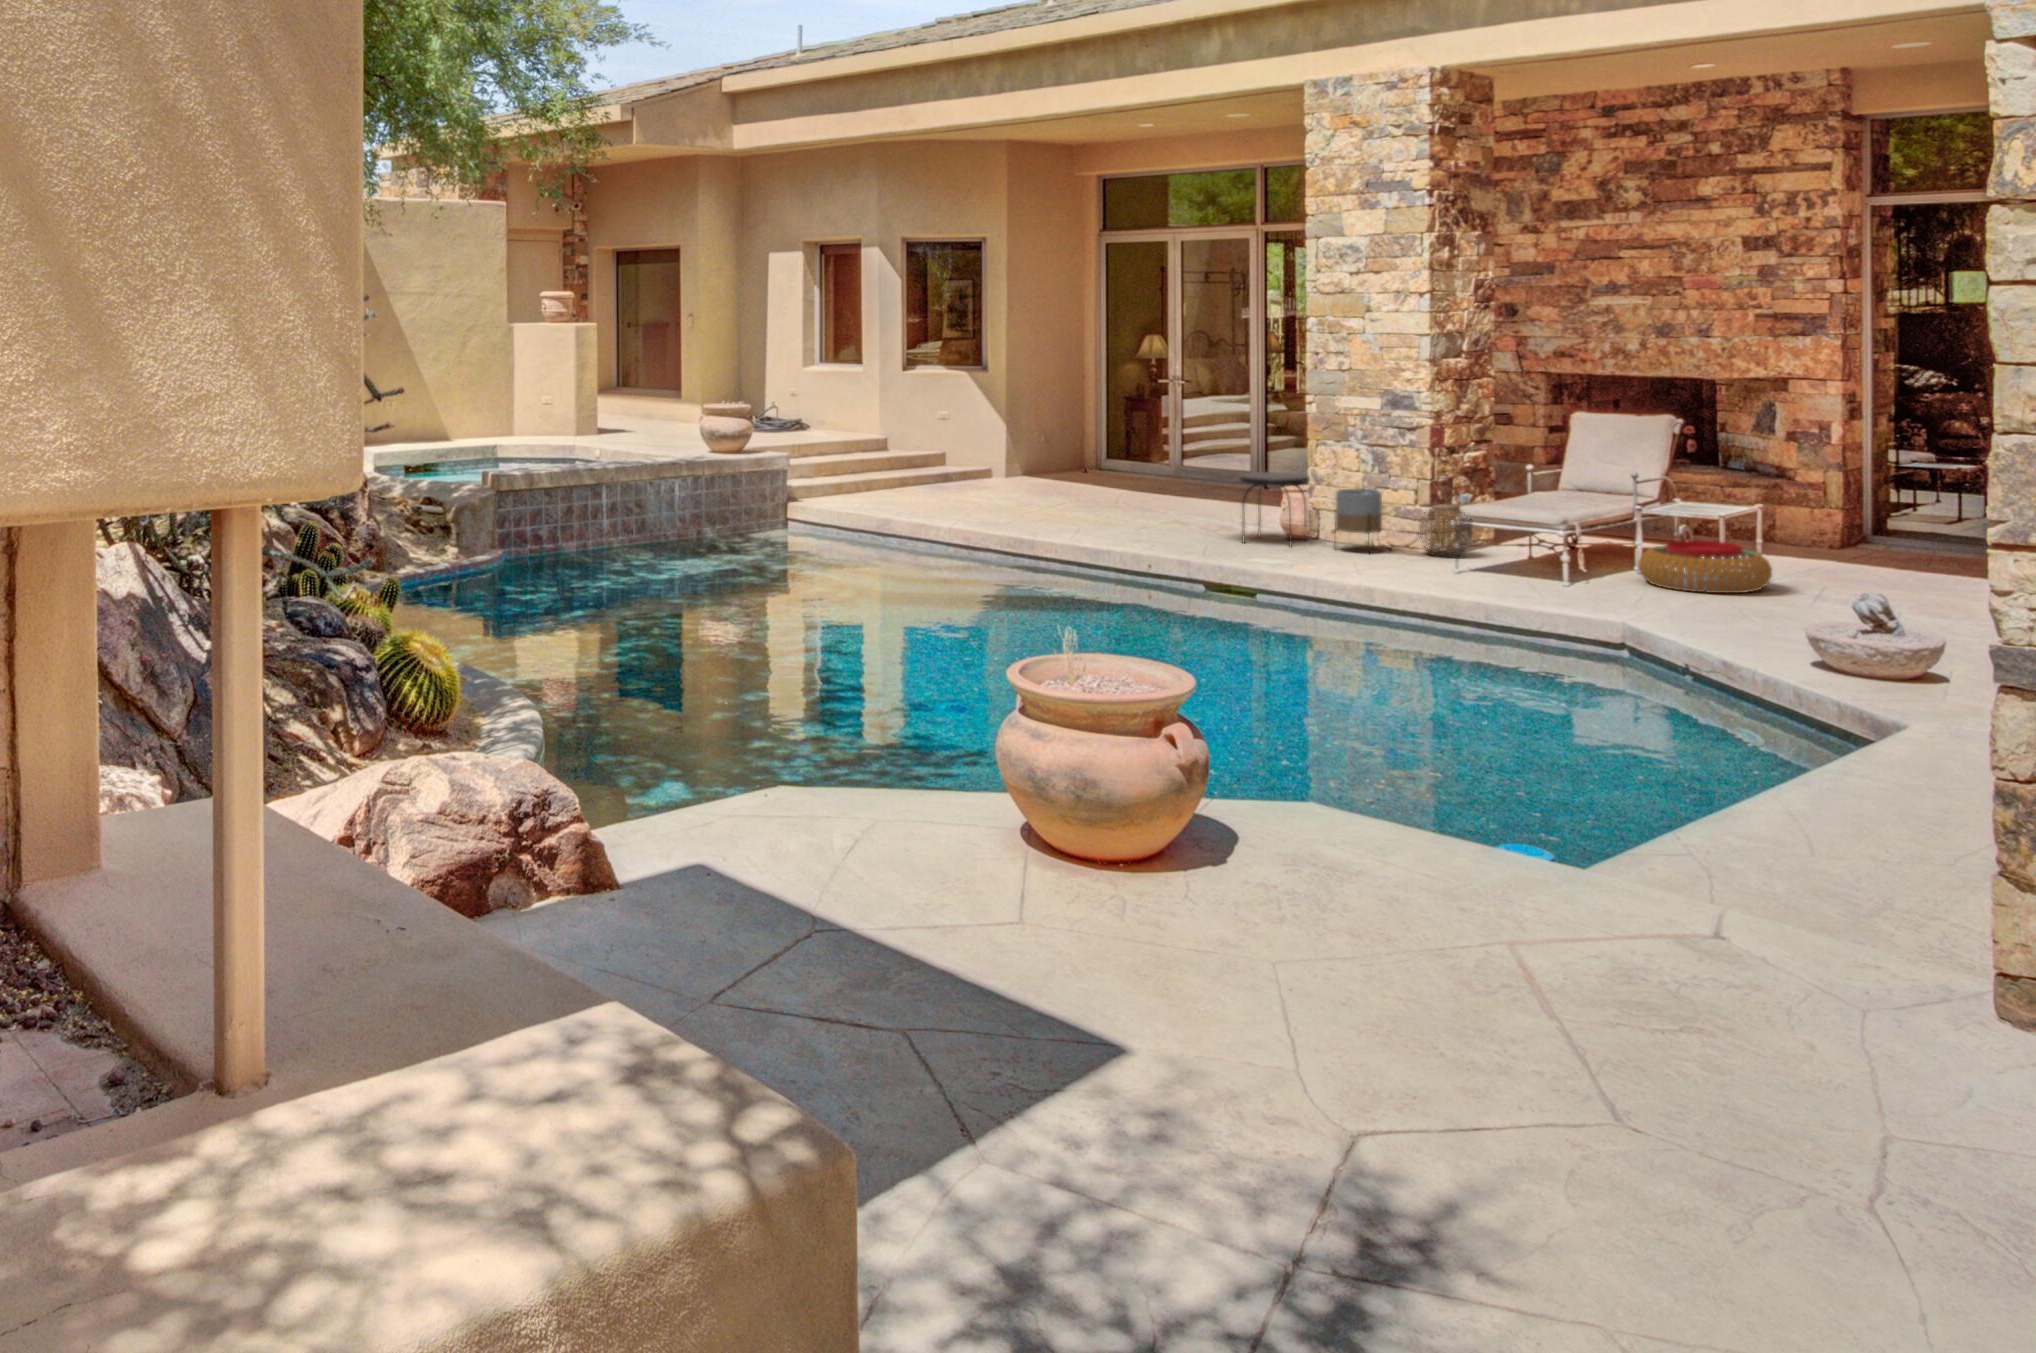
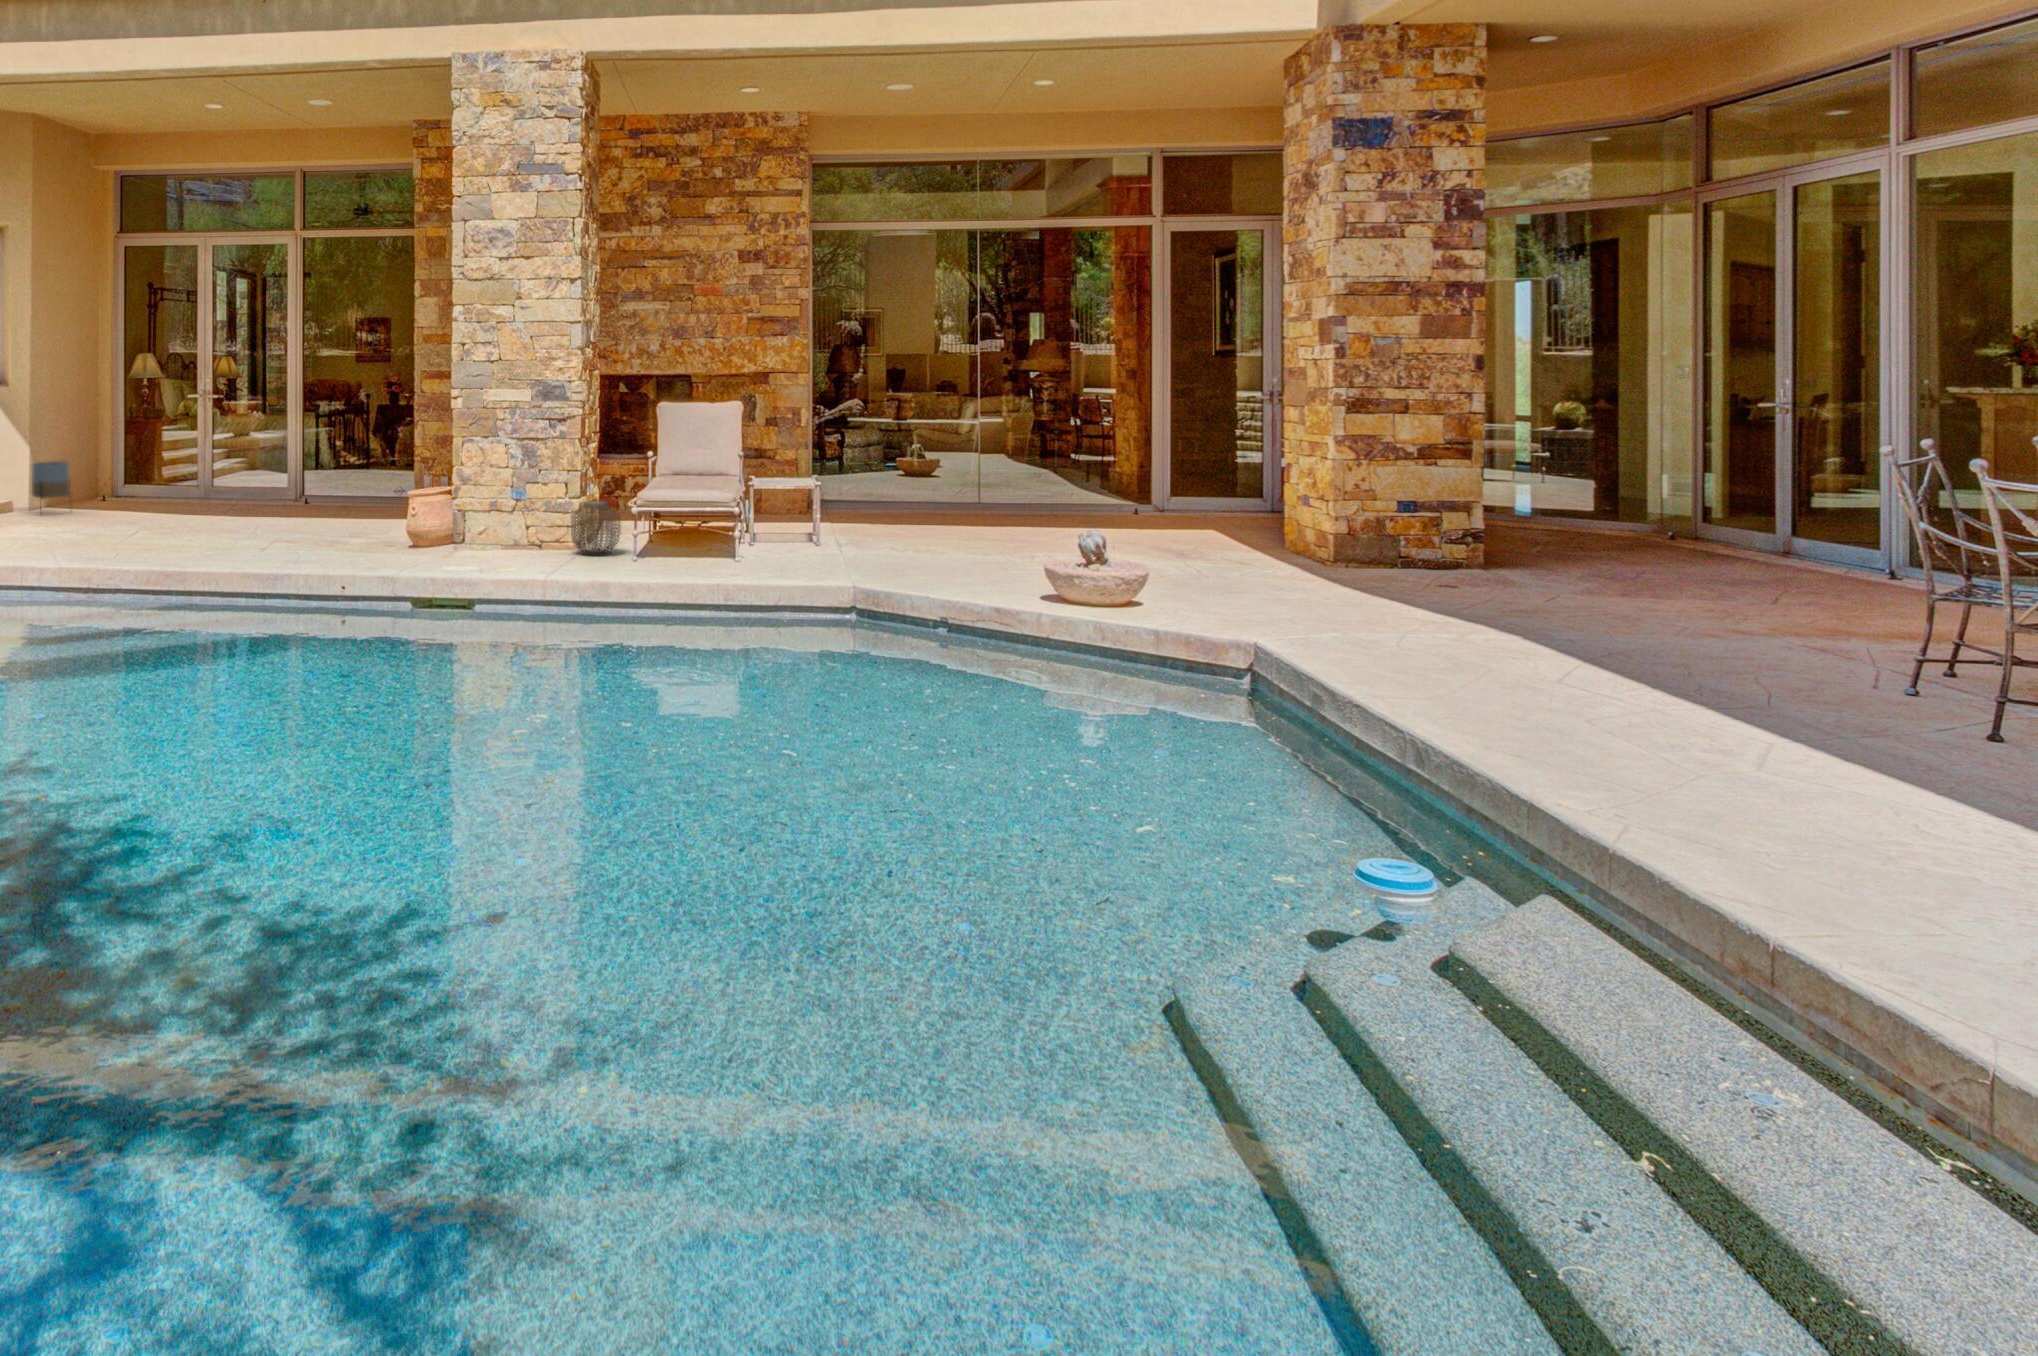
side table: present [1238,472,1310,542] -> none [387,478,461,560]
planter: present [1335,489,1382,534] -> present [32,461,70,499]
pouf: present [1638,540,1772,593] -> none [787,518,897,568]

